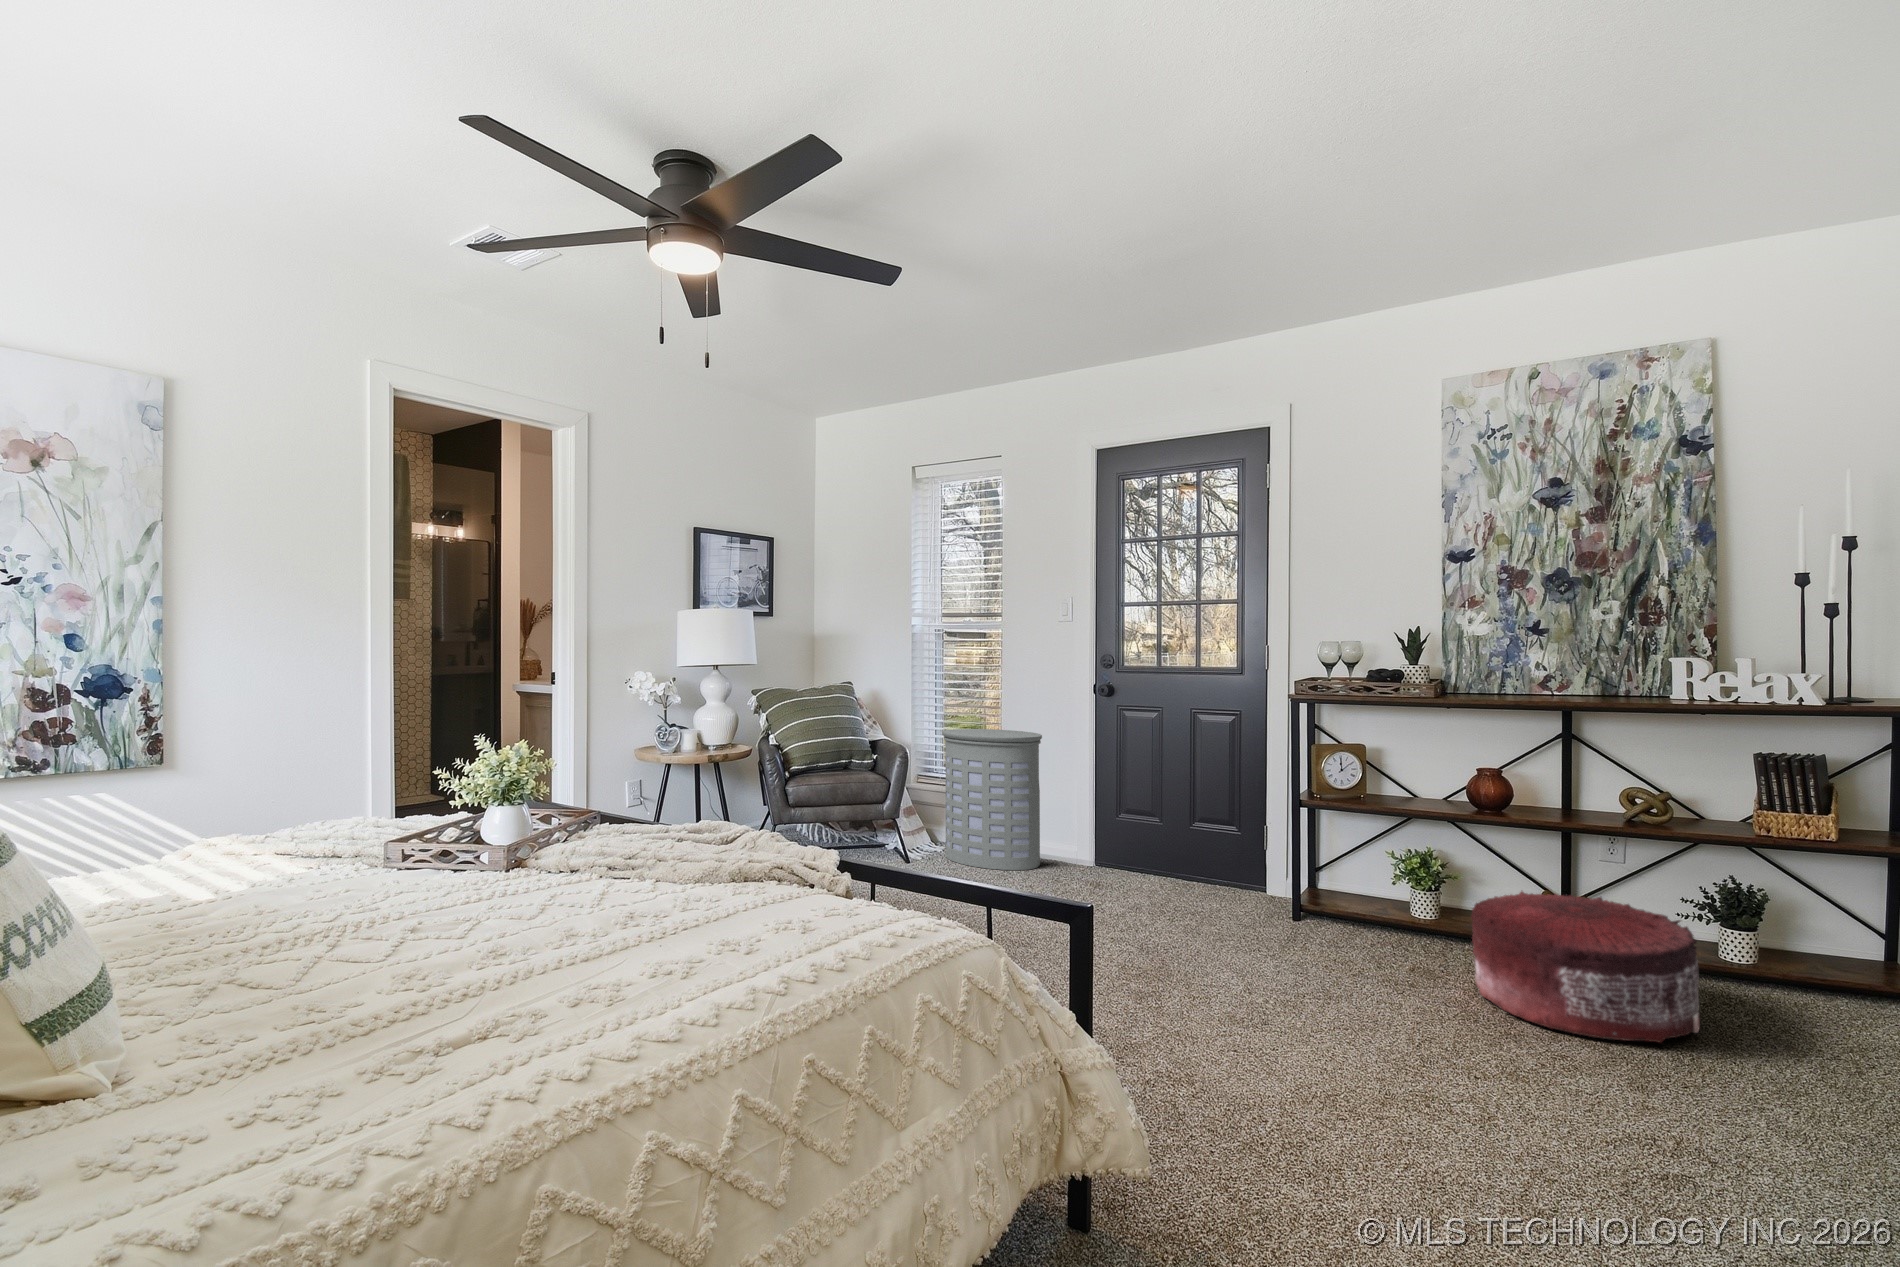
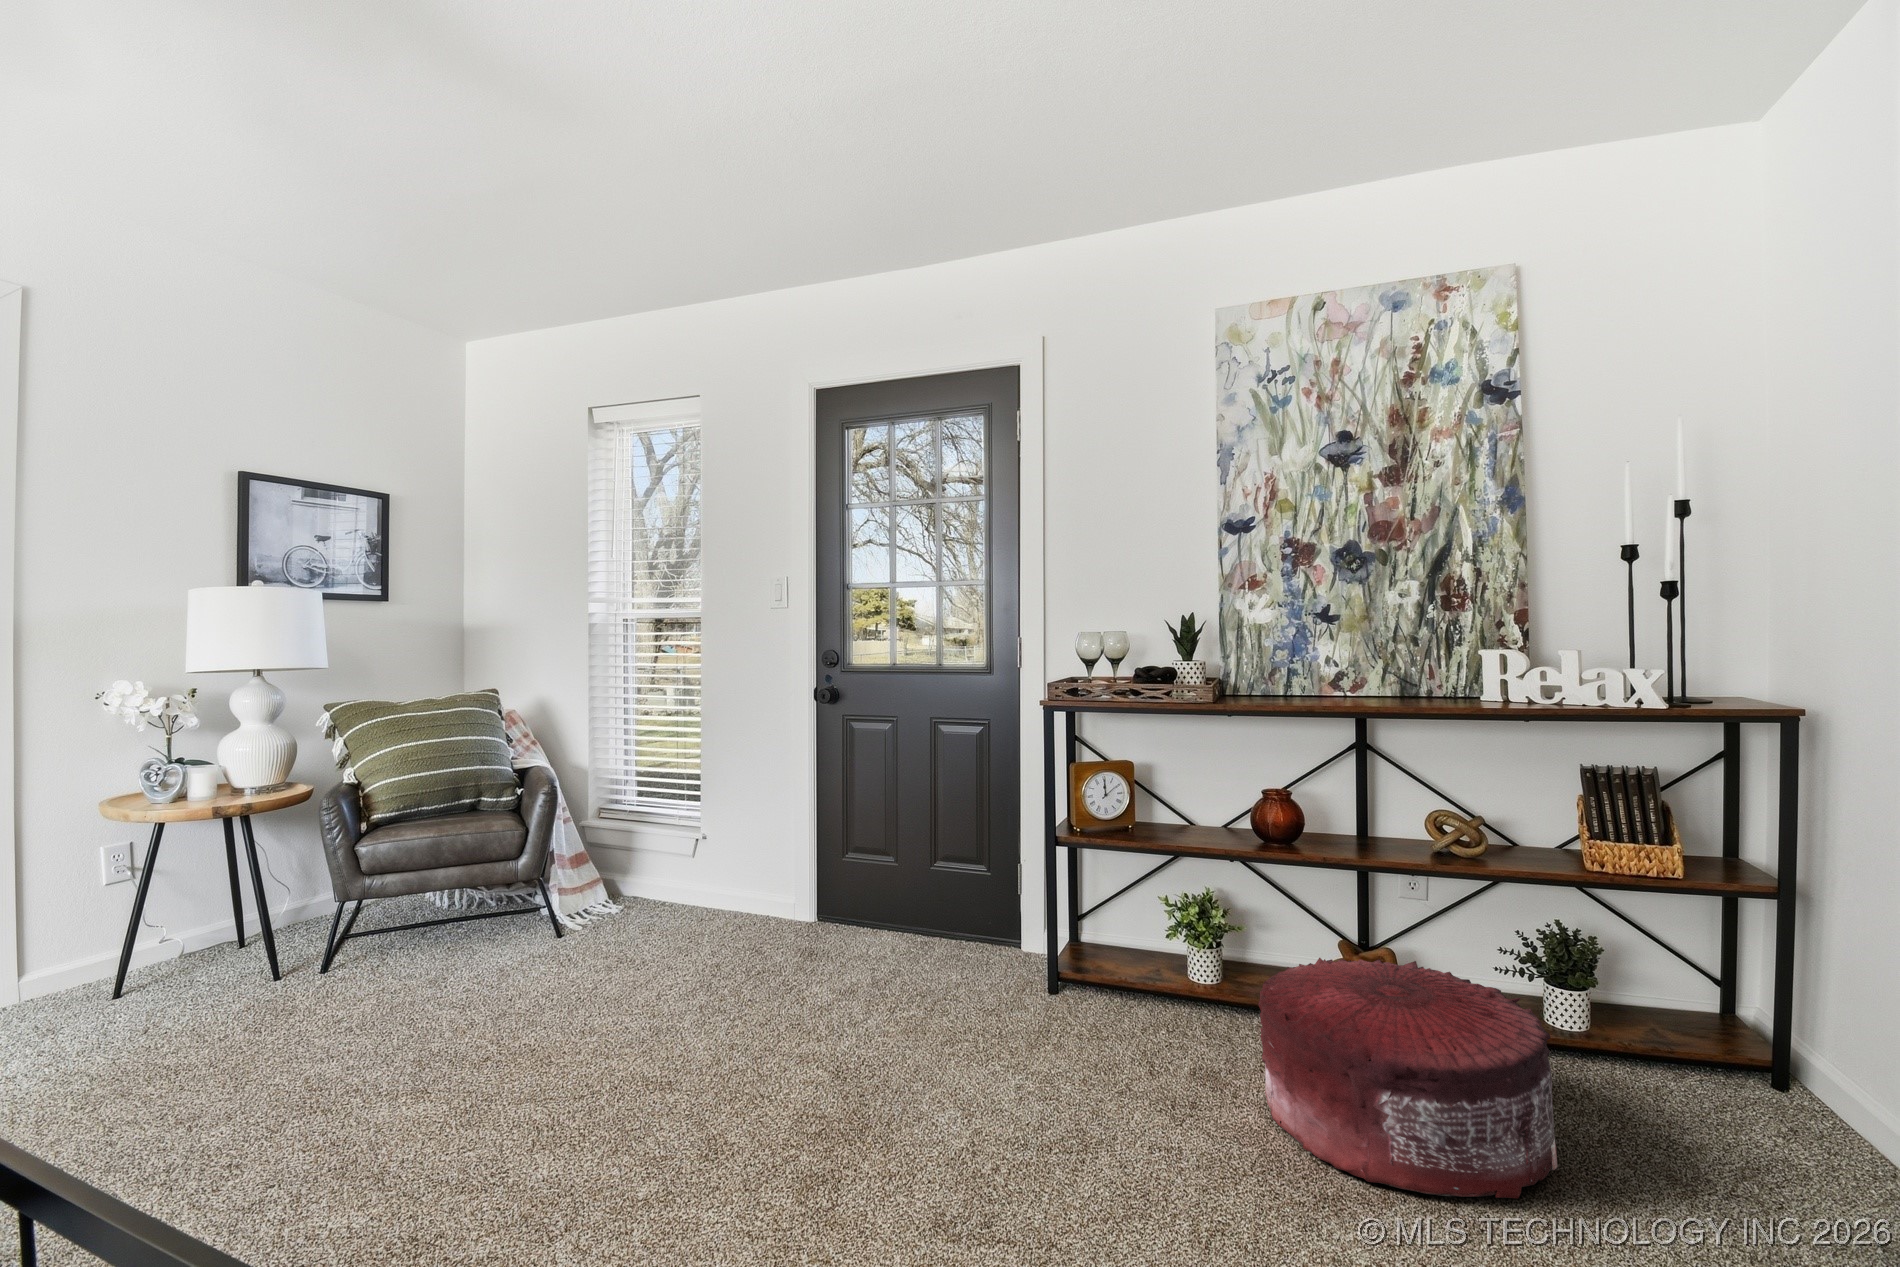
laundry hamper: present [942,729,1042,870] -> none [621,753,748,938]

